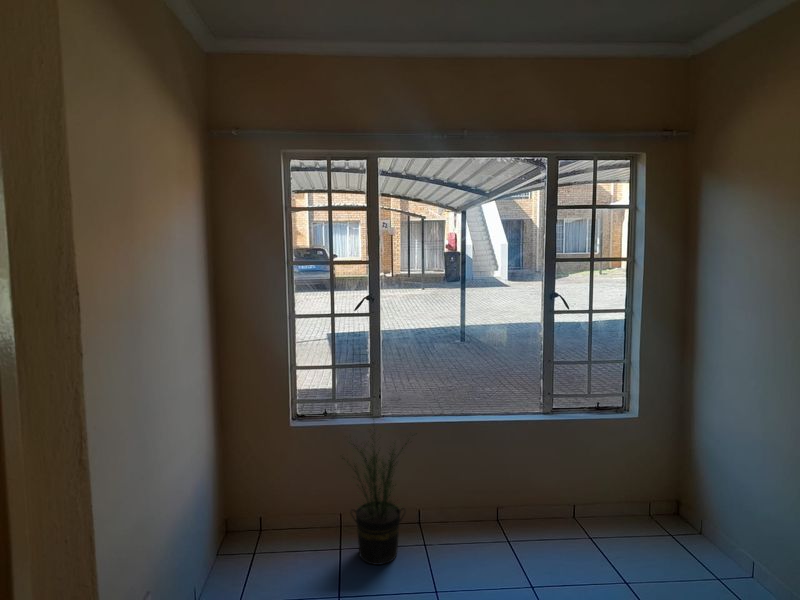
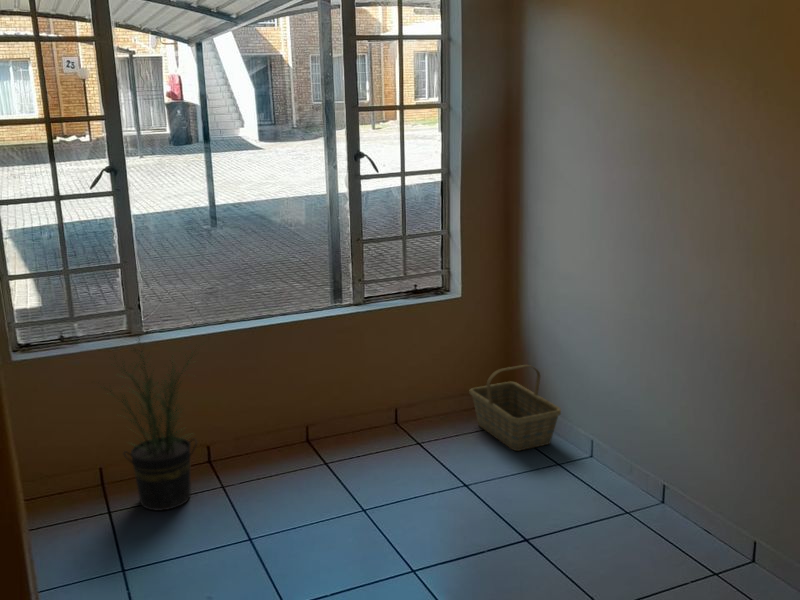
basket: none [645,491,745,577] -> present [469,365,561,451]

